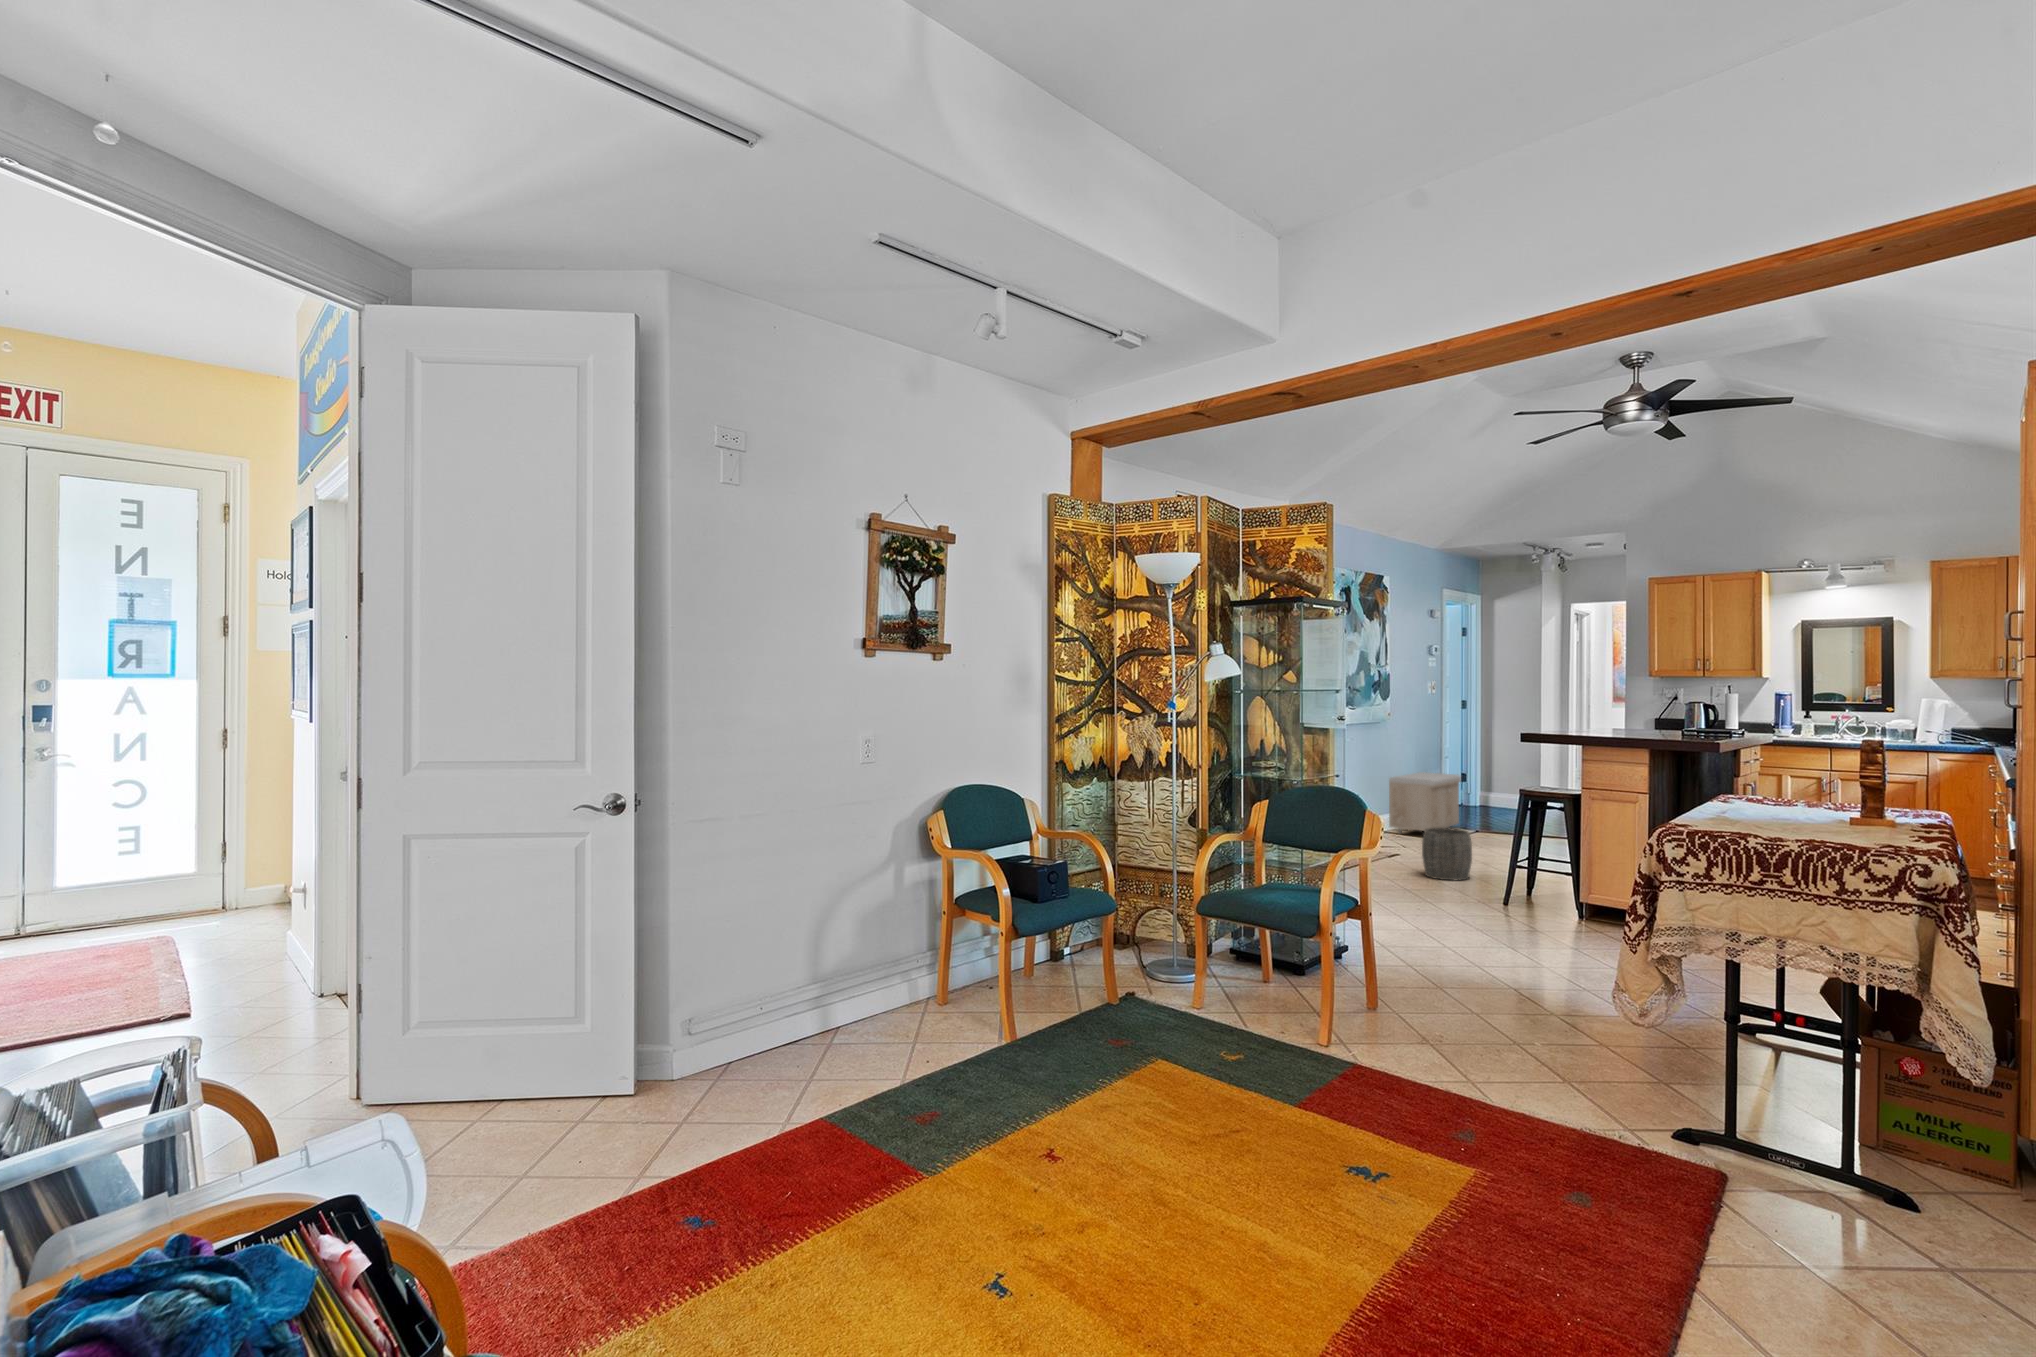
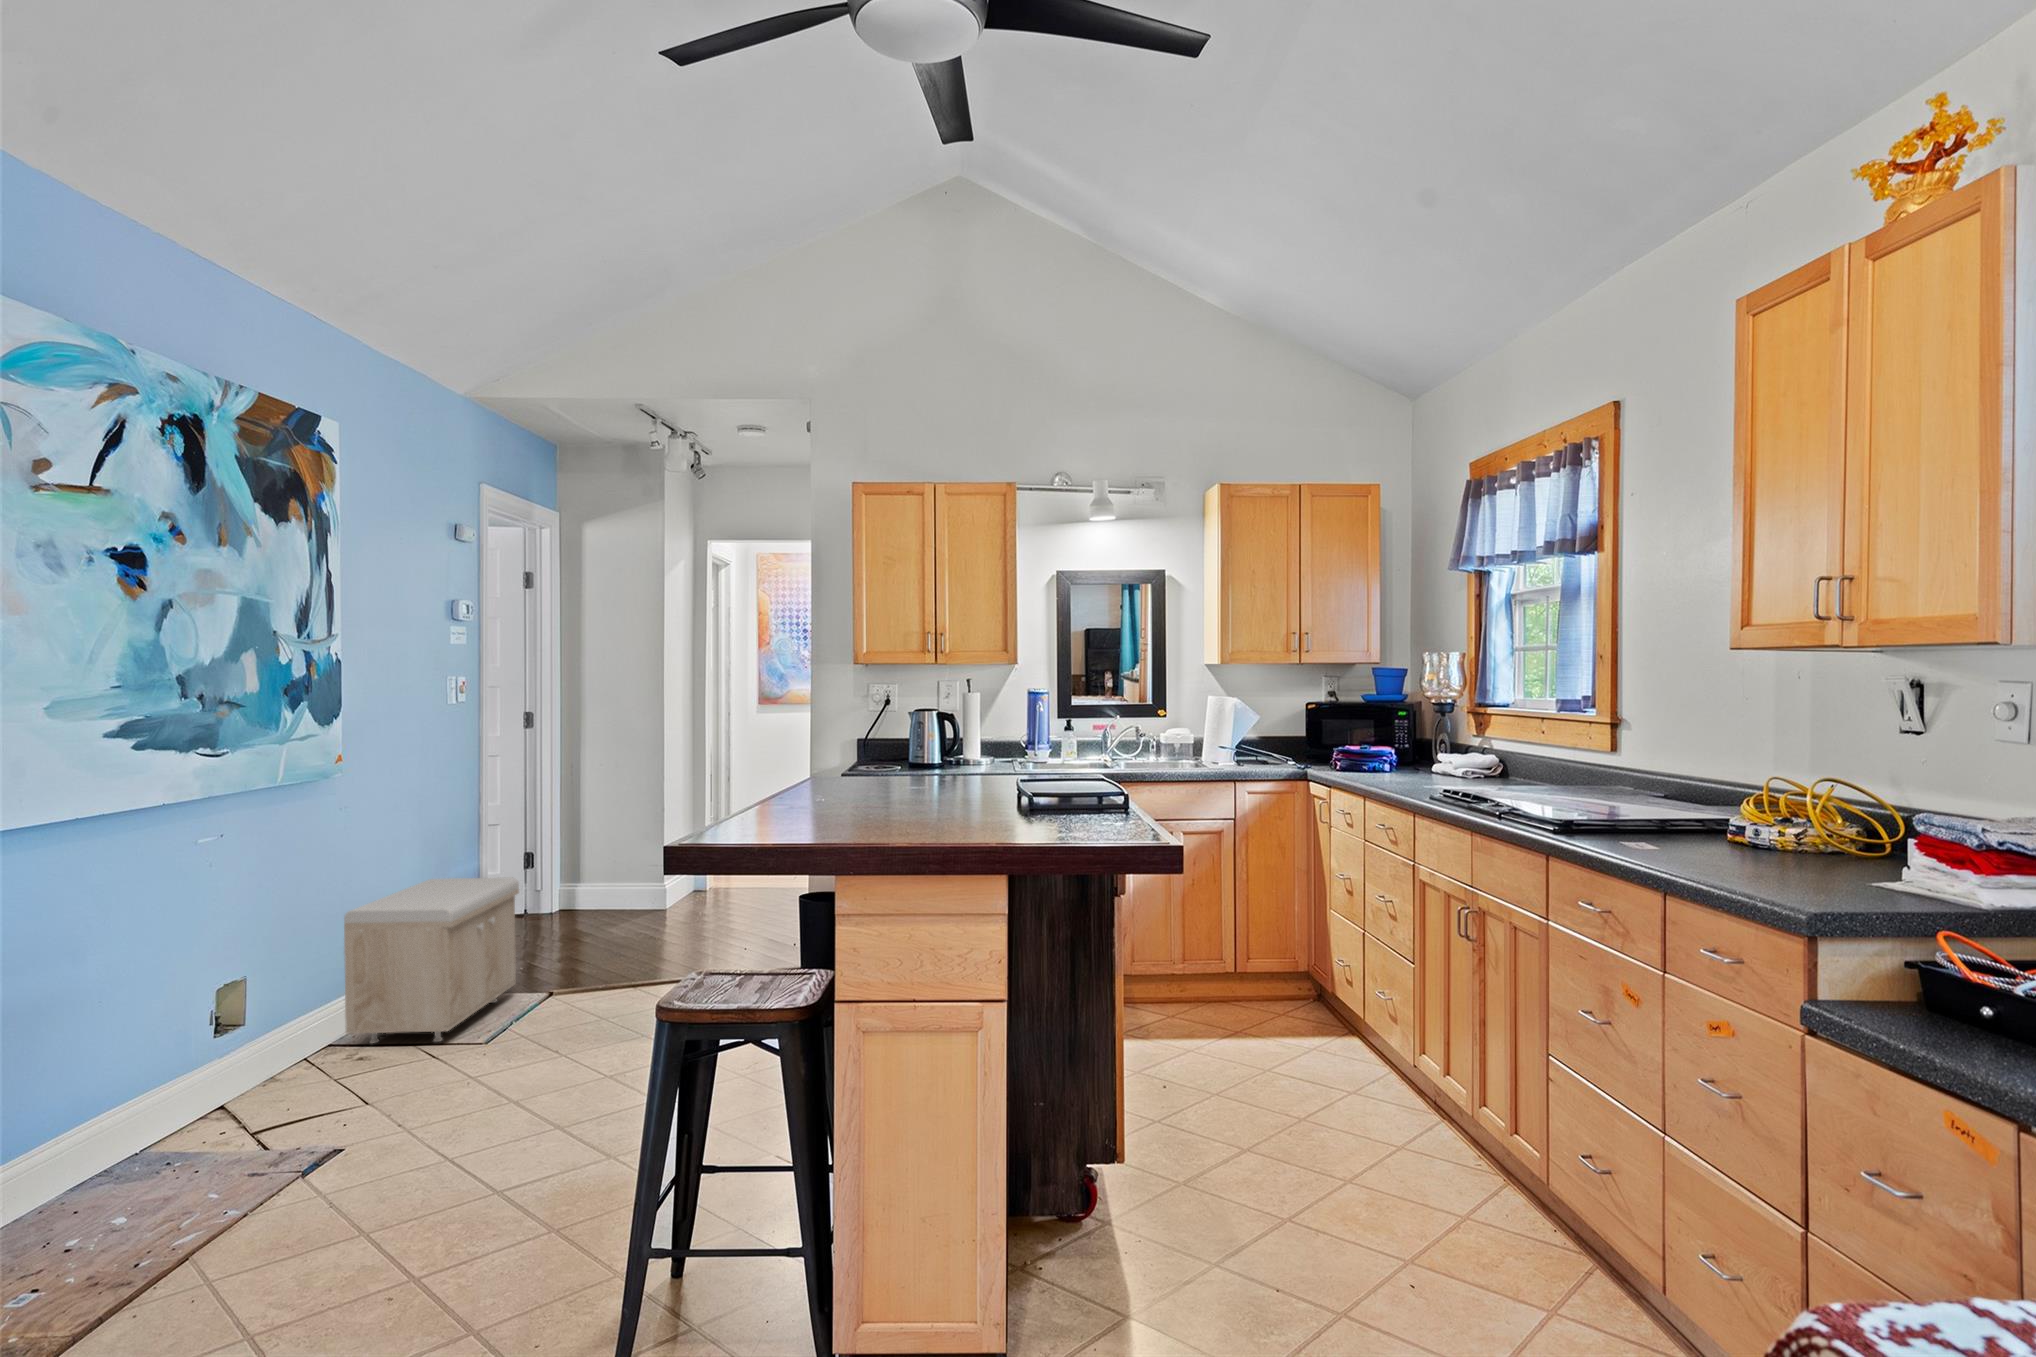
woven basket: present [1422,828,1472,880] -> none [389,1102,537,1289]

